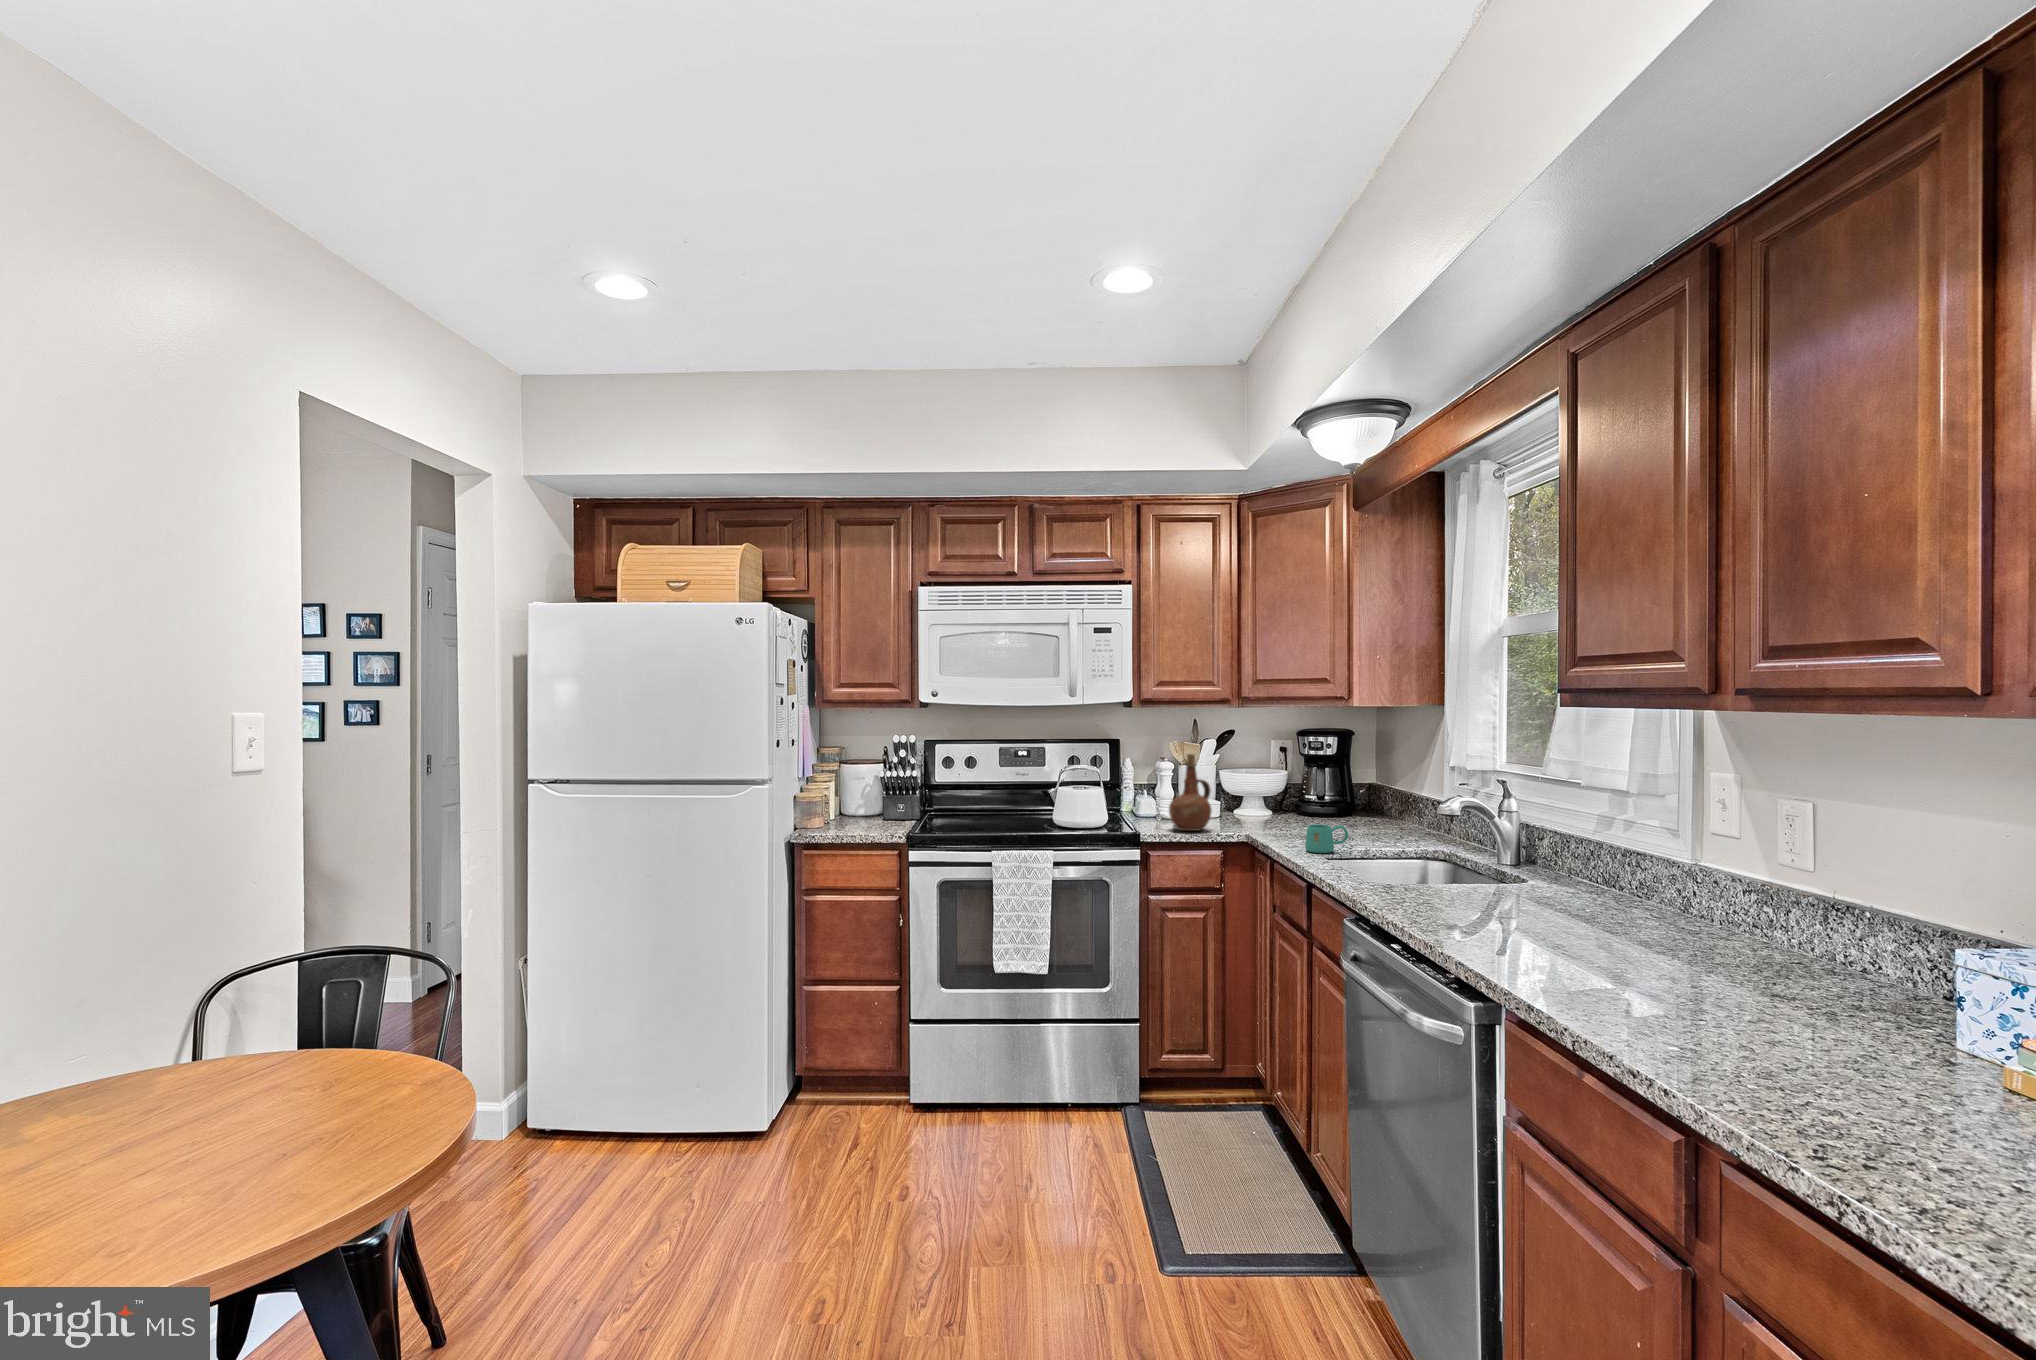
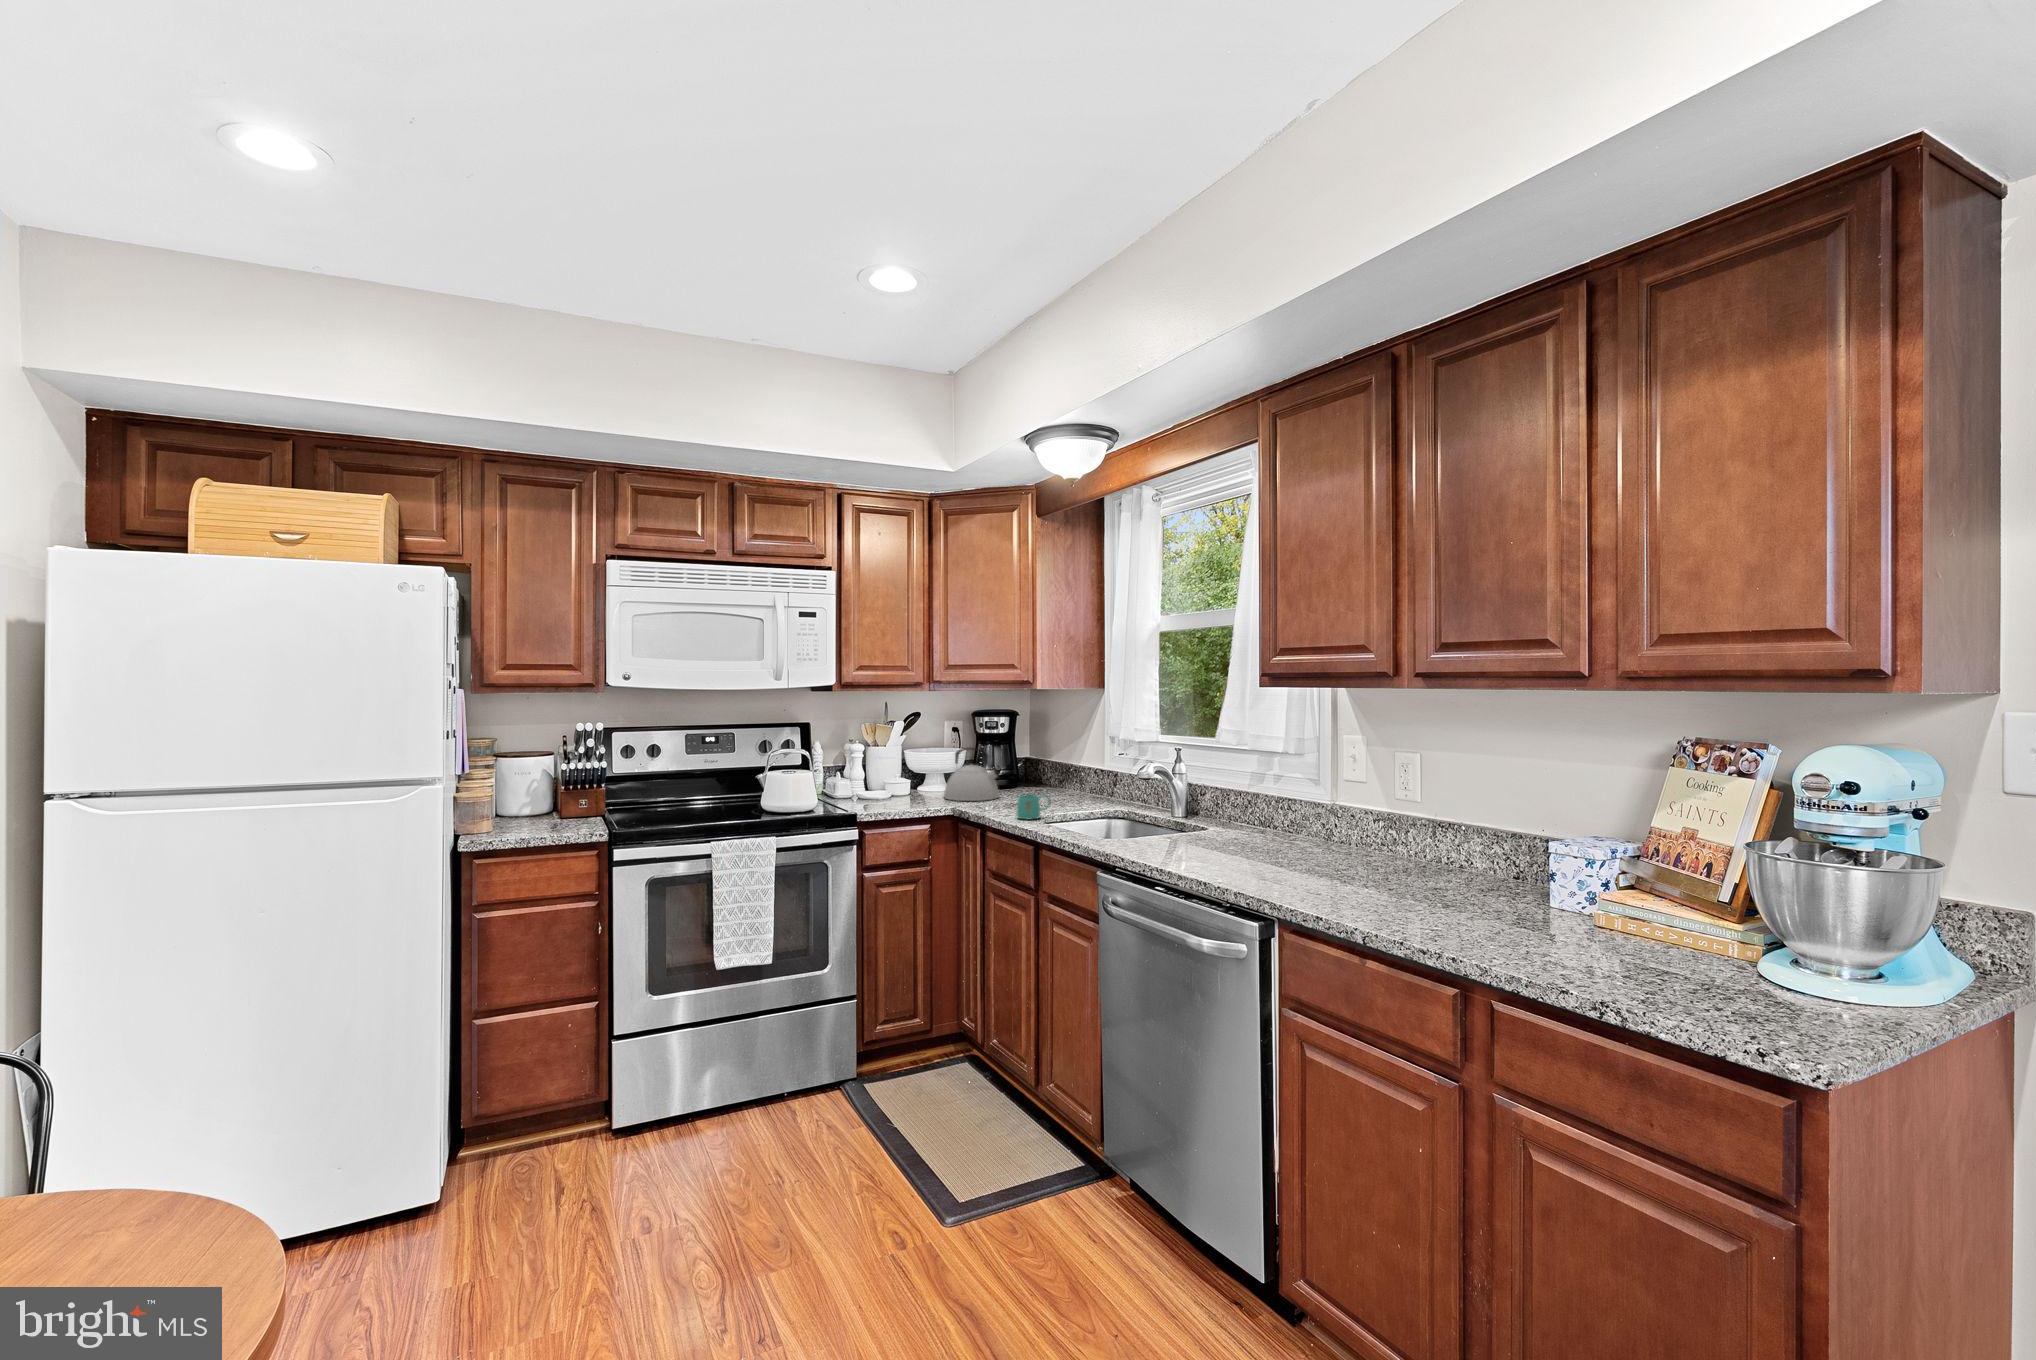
ceramic pitcher: present [1169,754,1212,831] -> none [877,736,917,809]
kettle: none [1252,769,1316,829] -> present [944,748,999,801]

